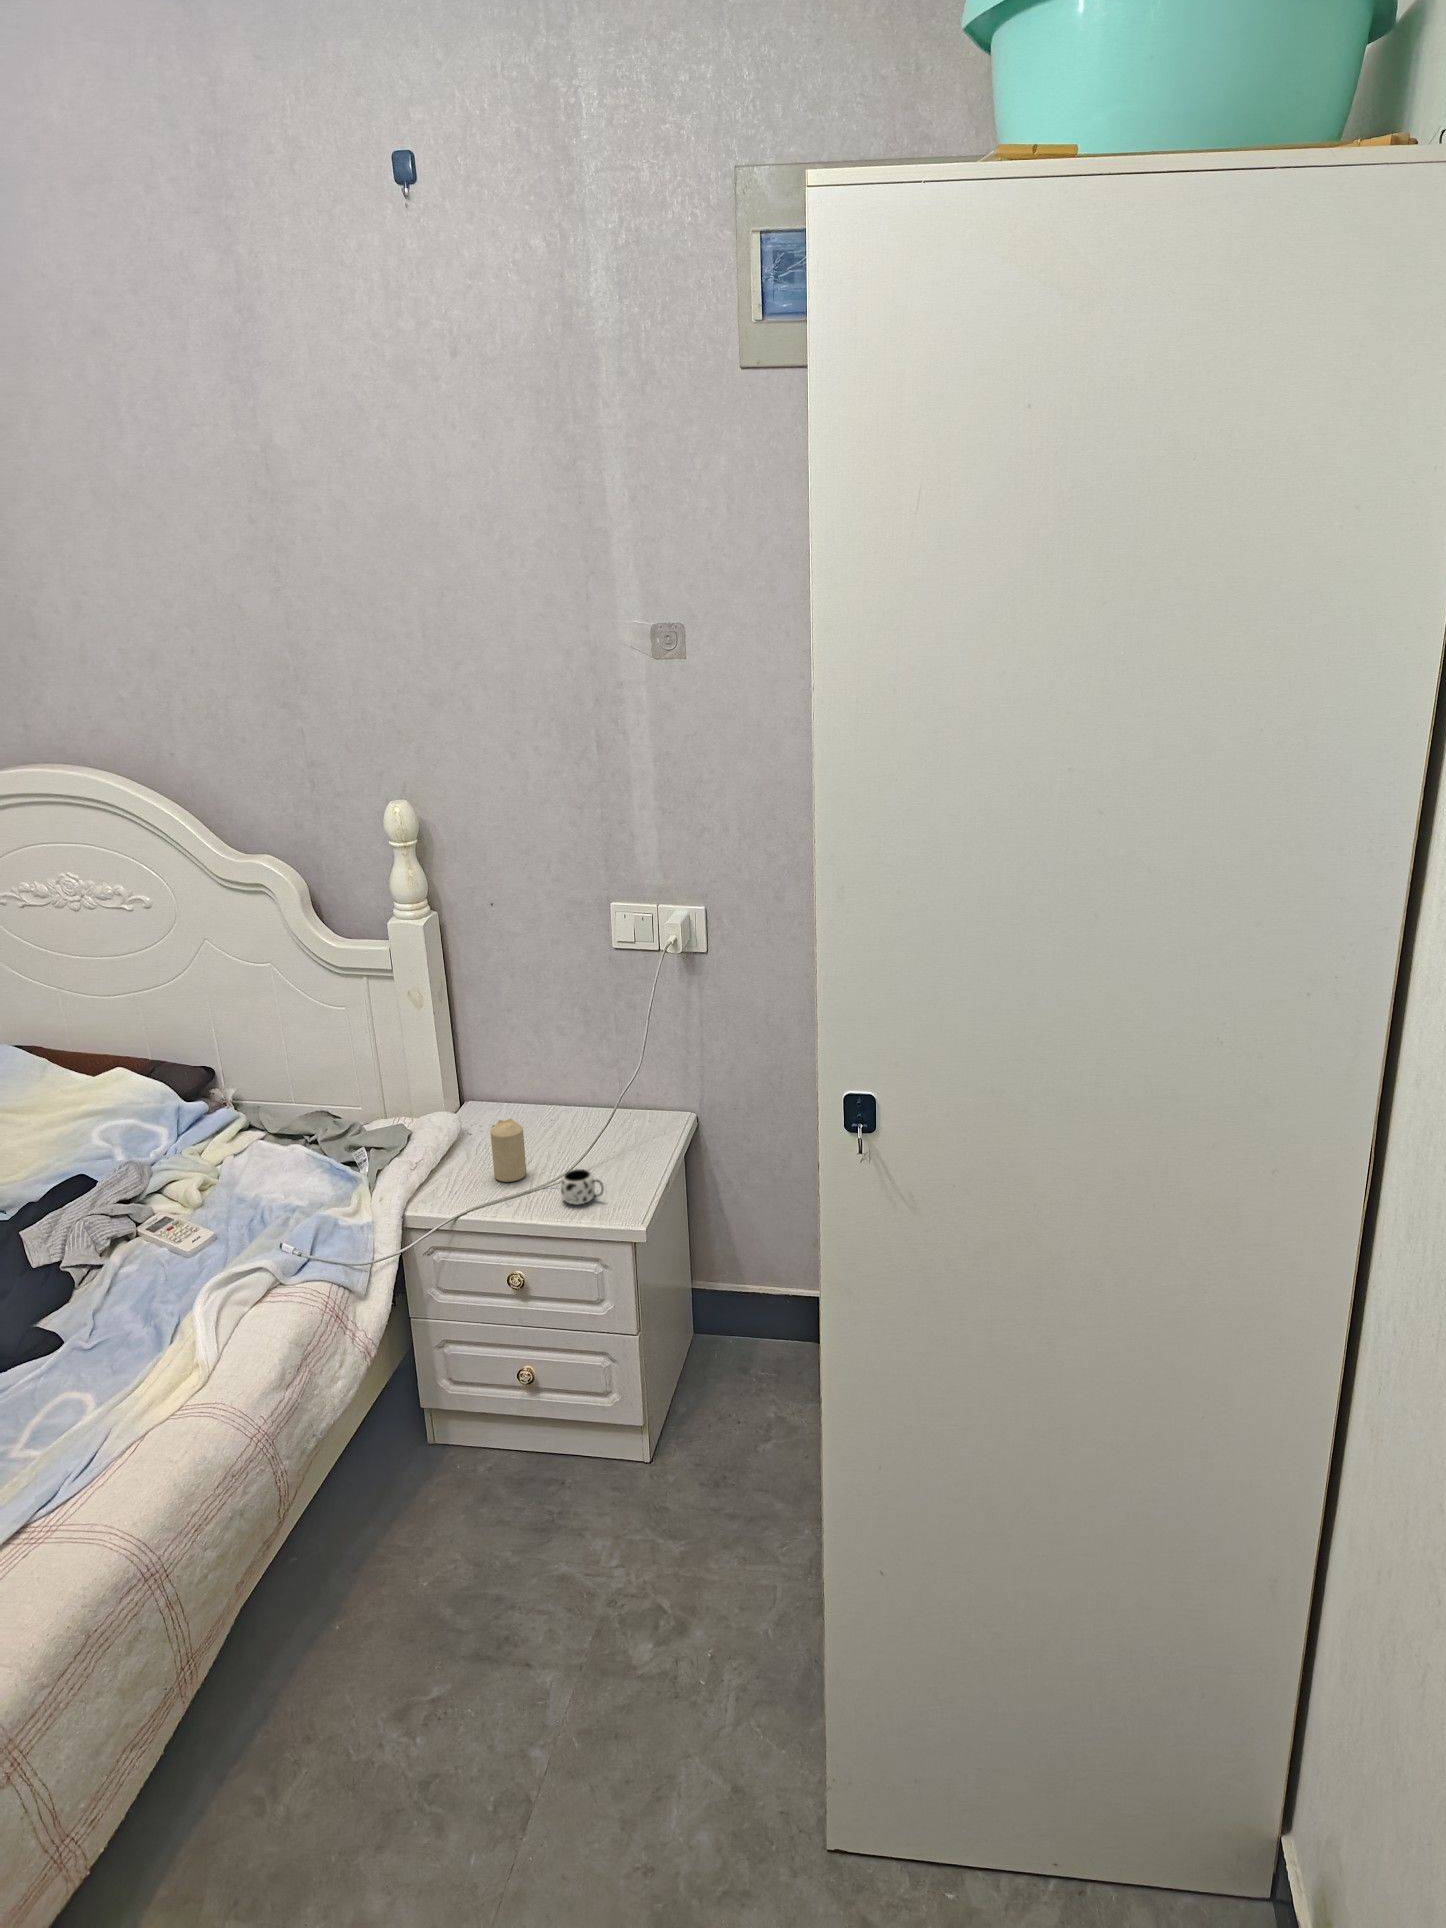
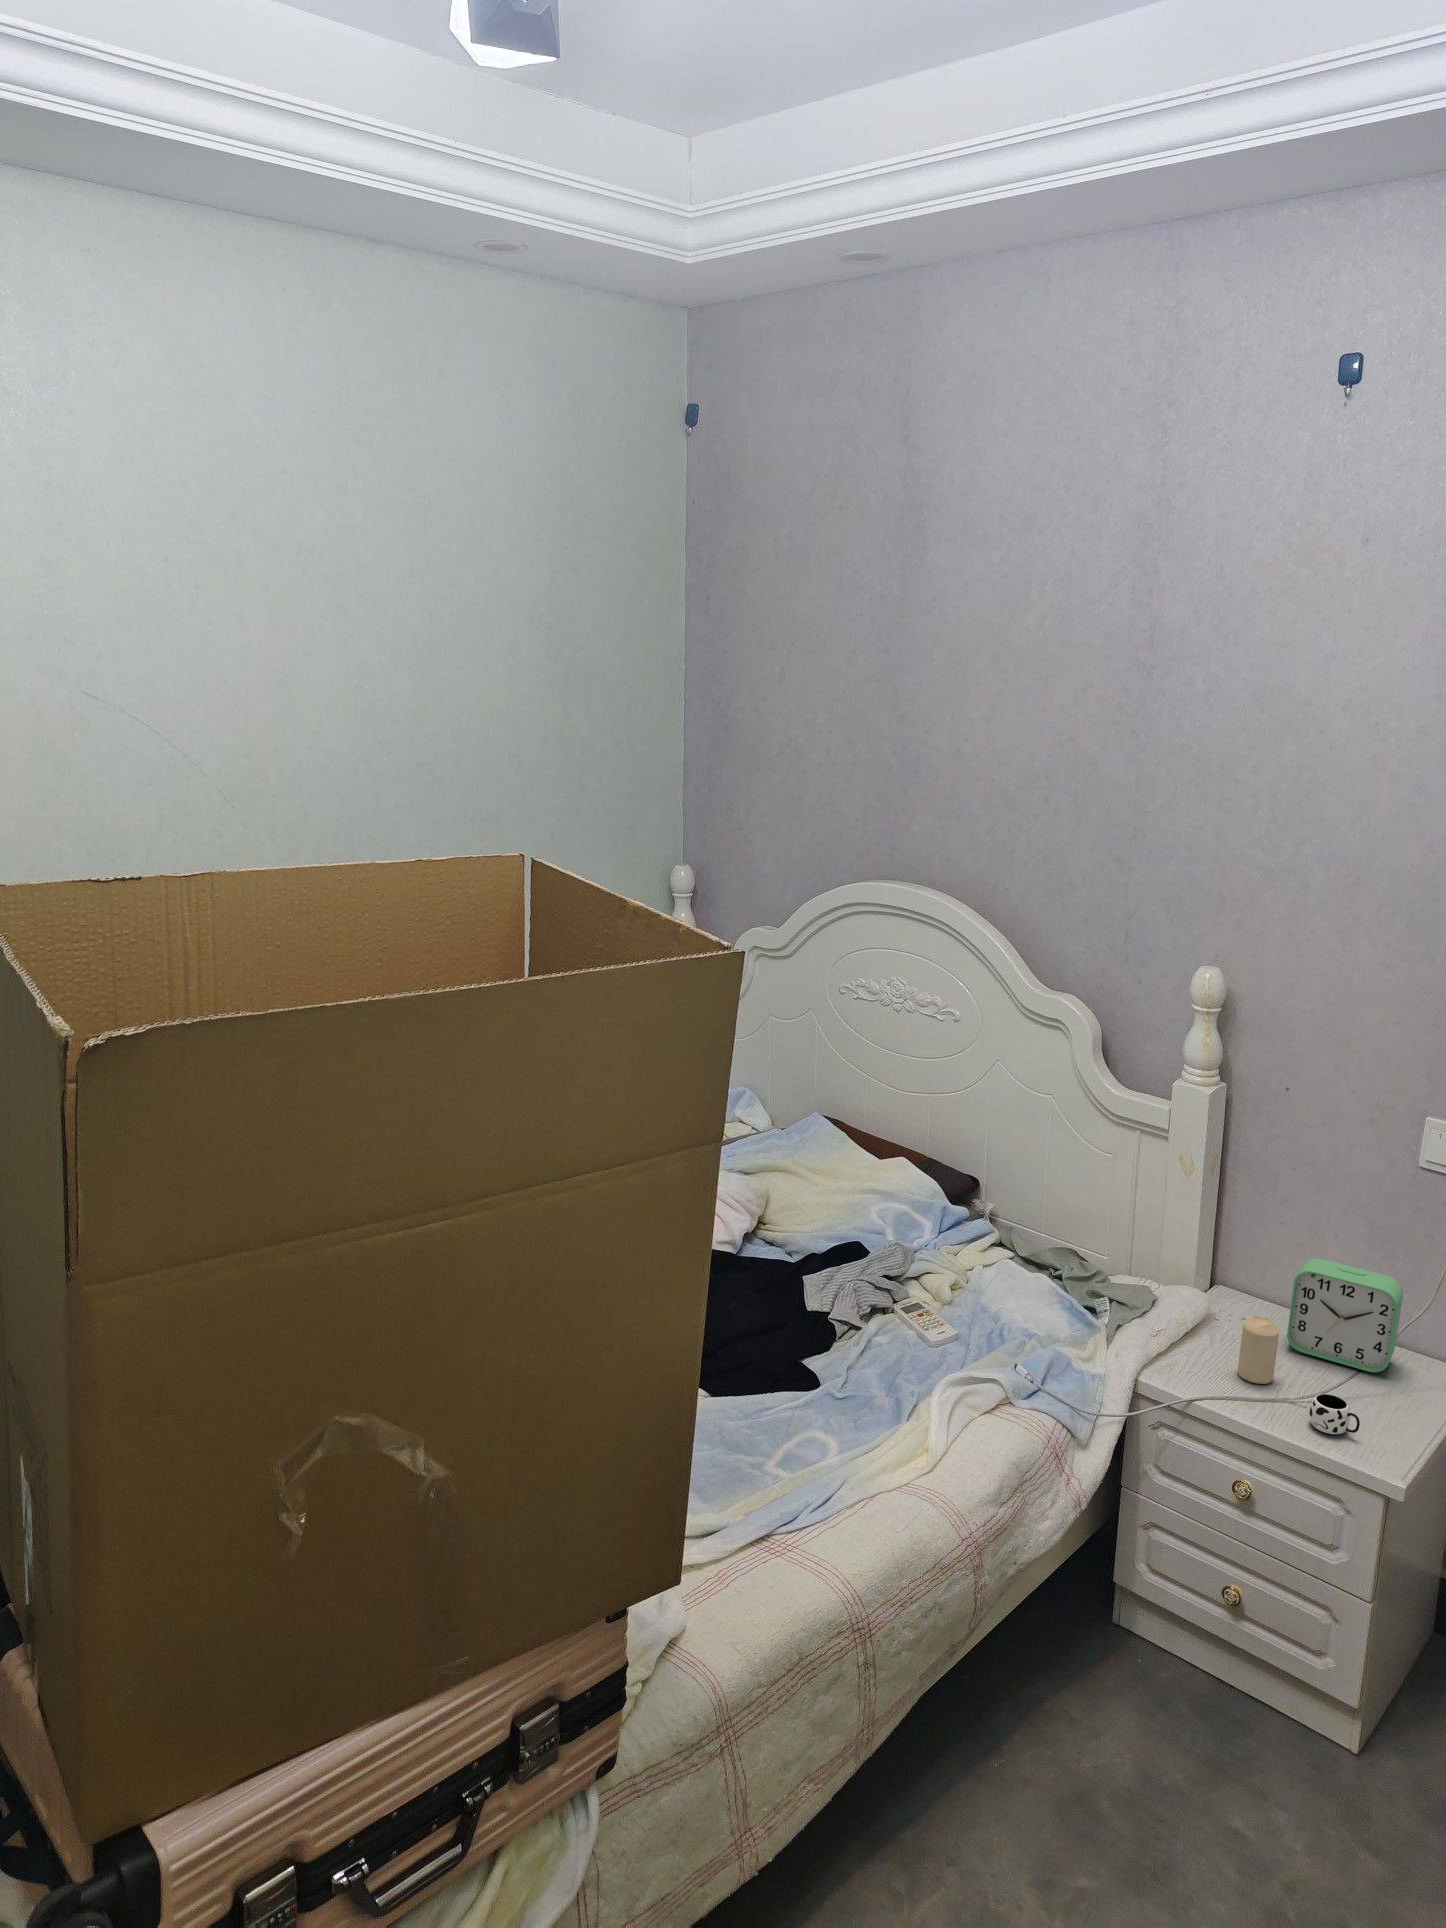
alarm clock: none [528,1050,622,1140] -> present [1287,1258,1403,1372]

